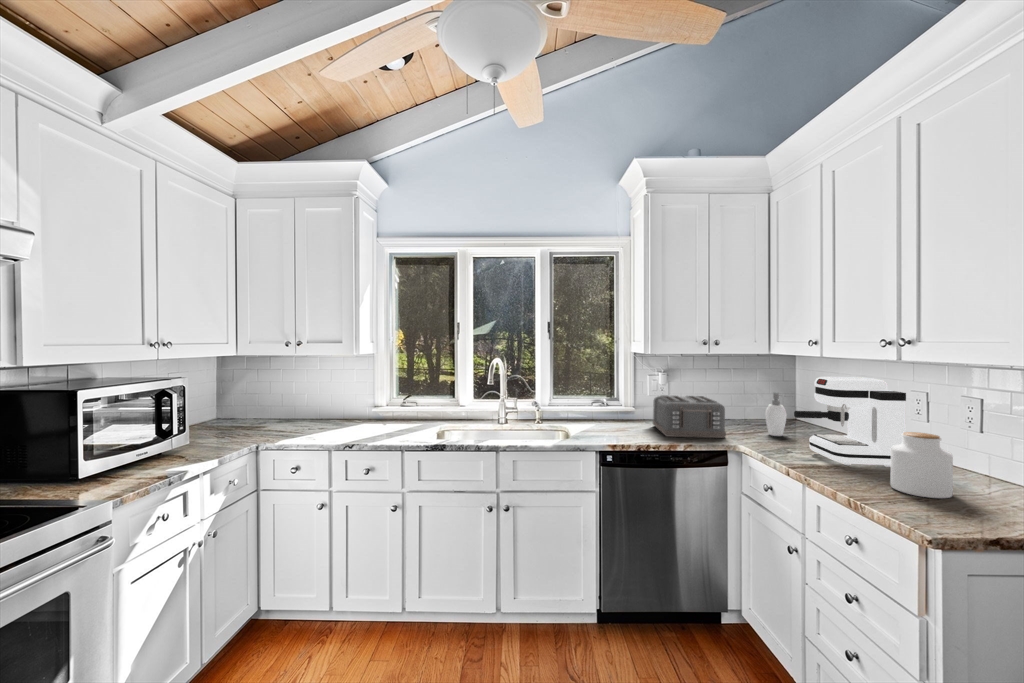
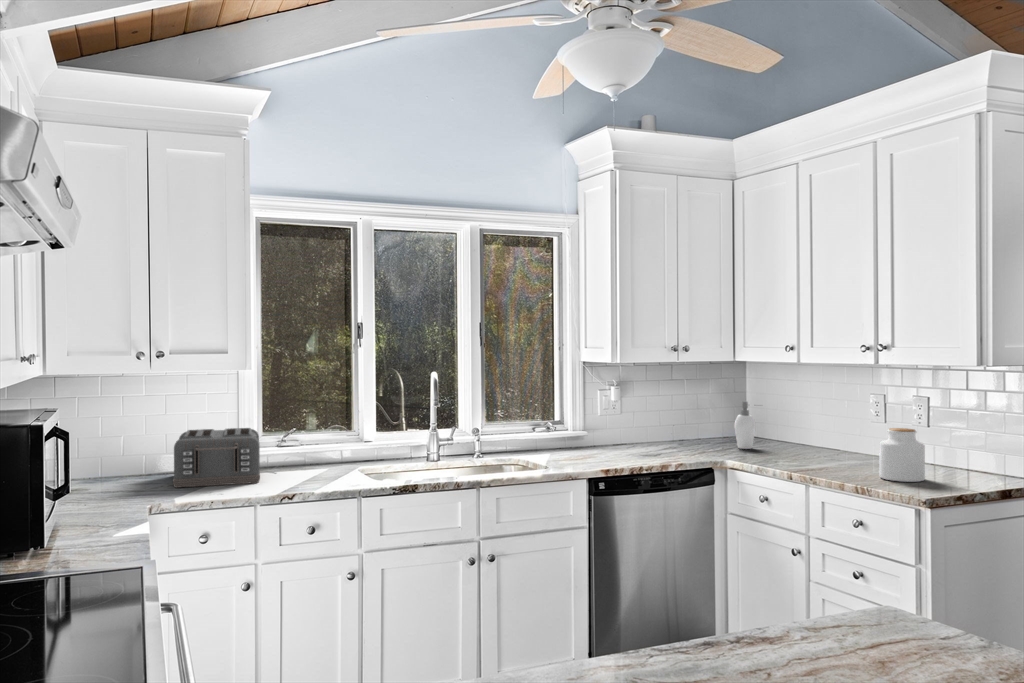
coffee maker: present [794,377,906,467] -> none [783,382,877,467]
toaster: present [653,395,726,438] -> present [173,428,260,488]

